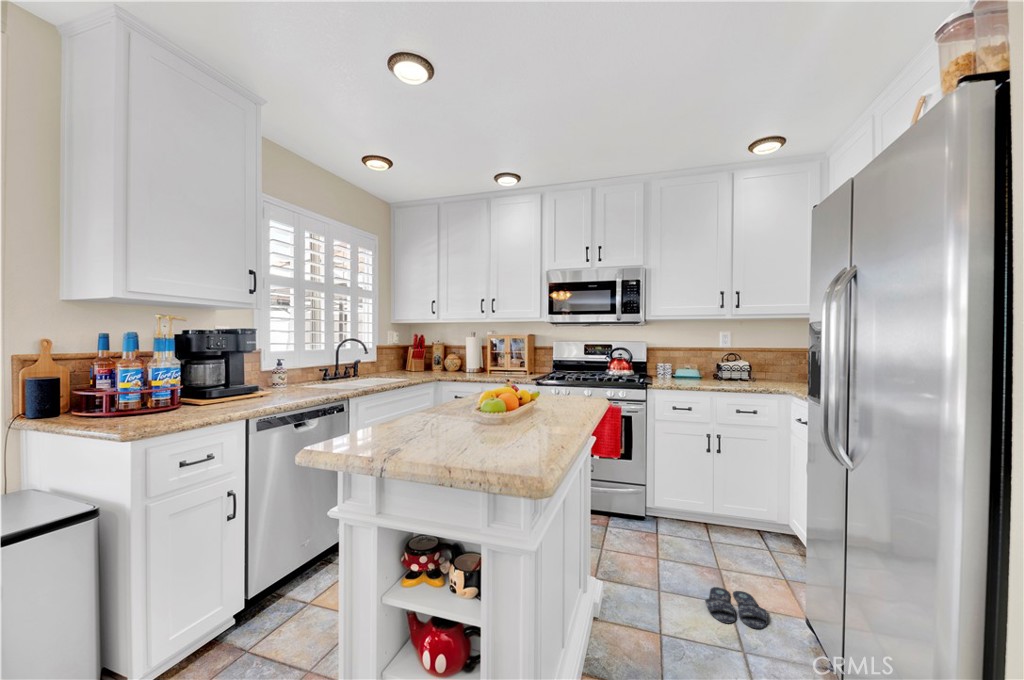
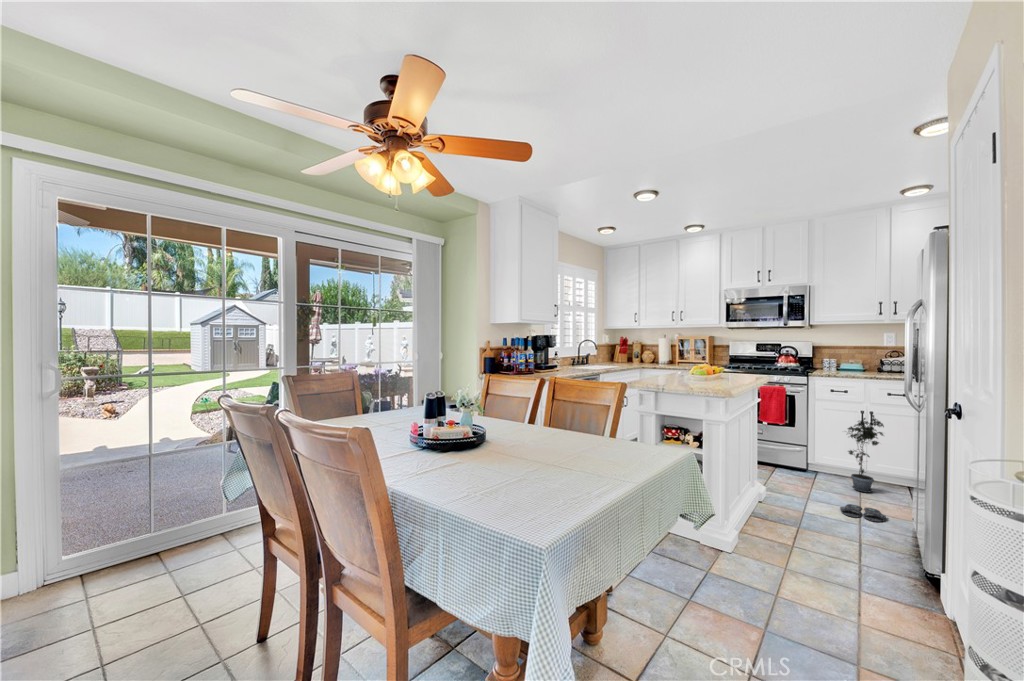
potted plant: none [693,443,746,554] -> present [848,415,884,493]

